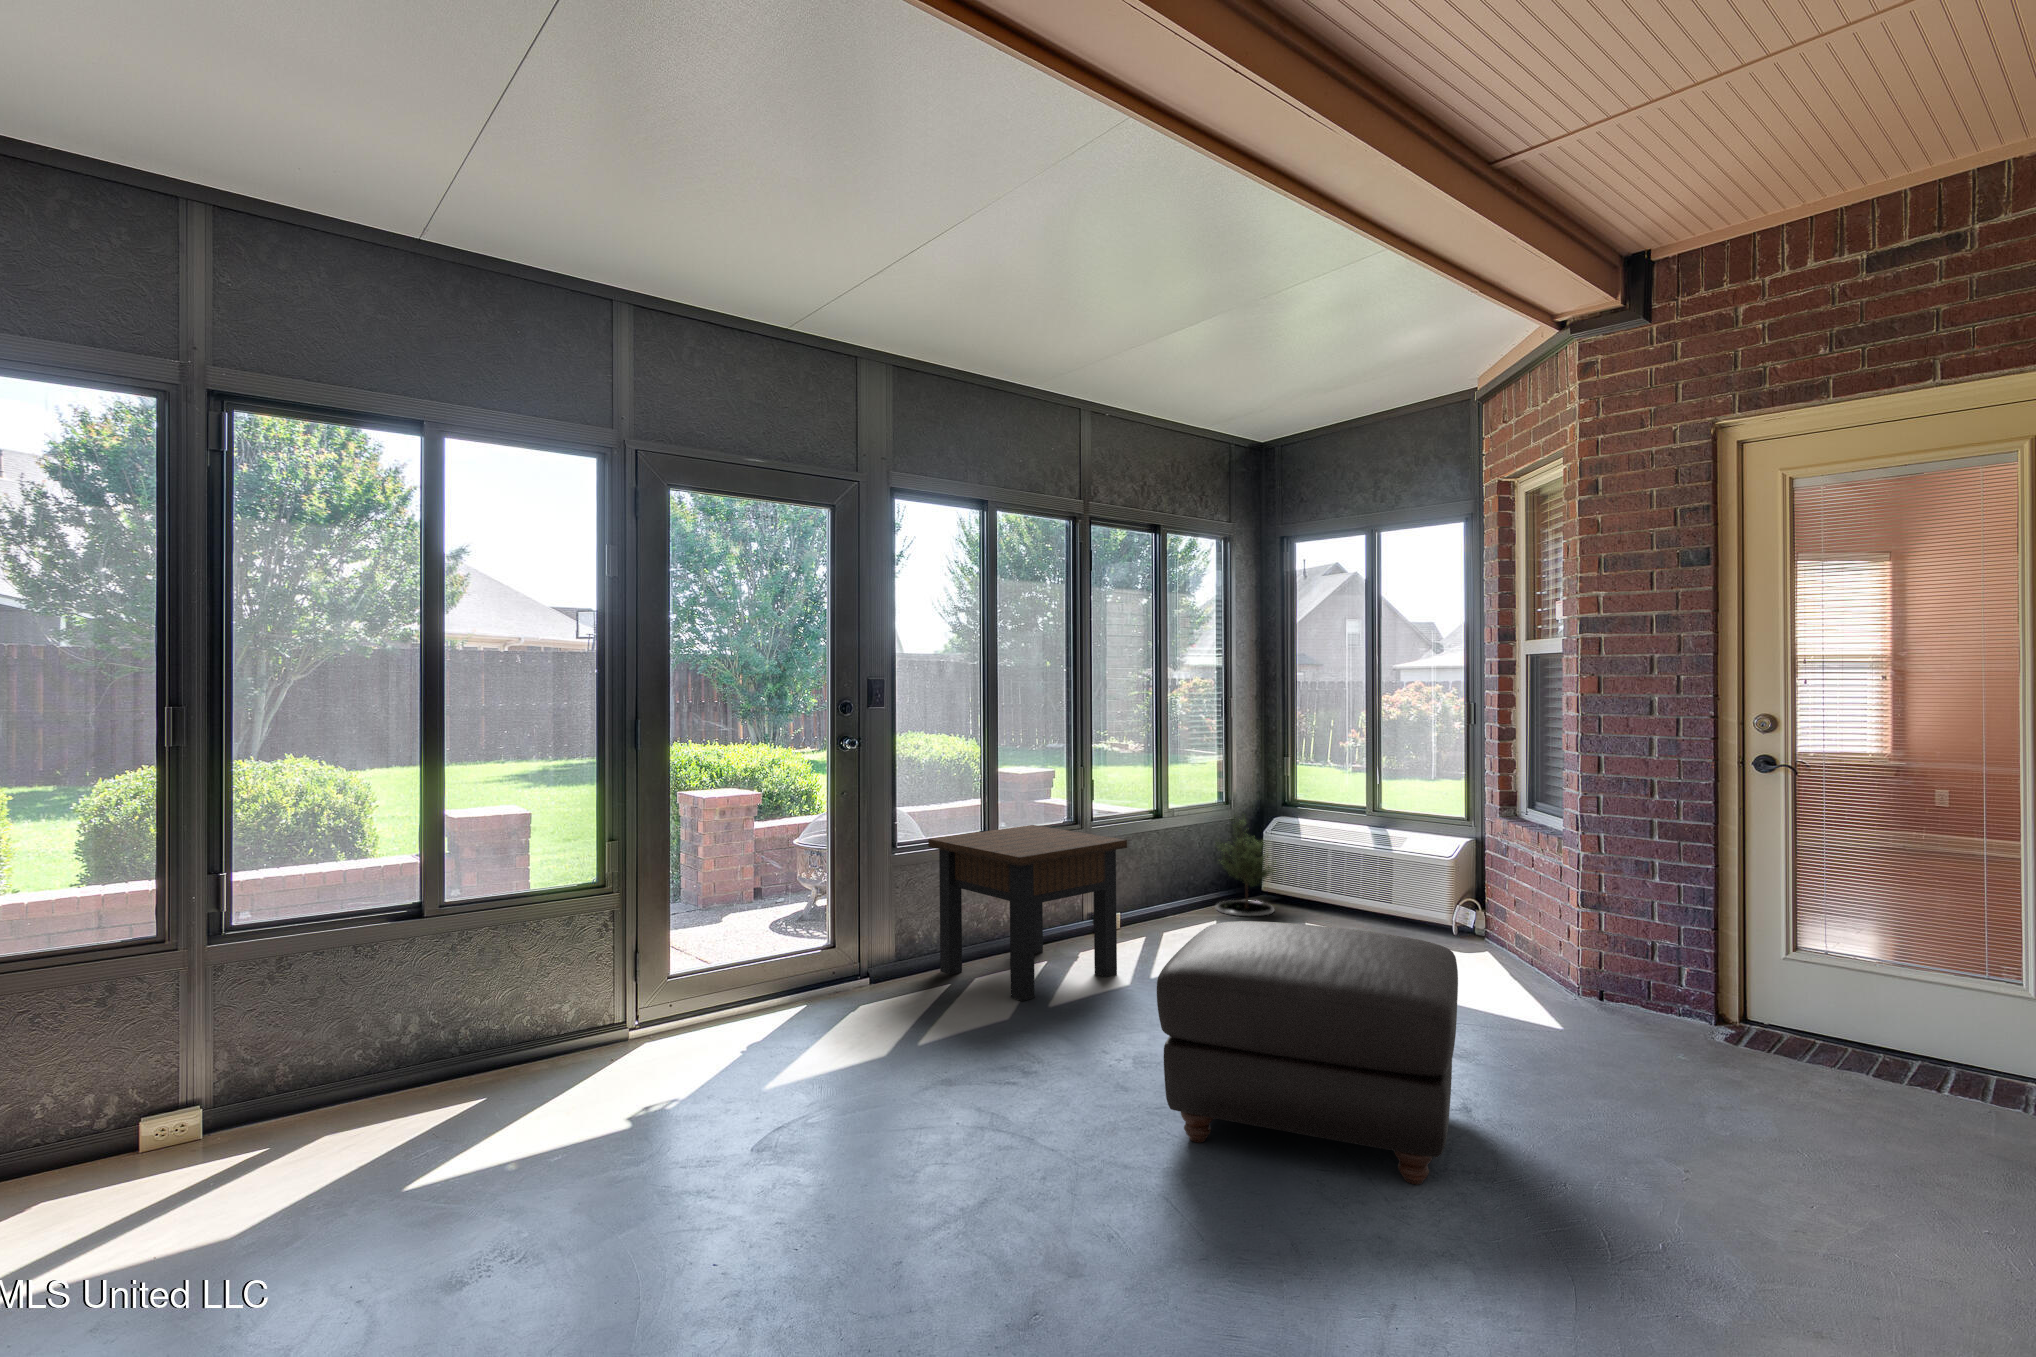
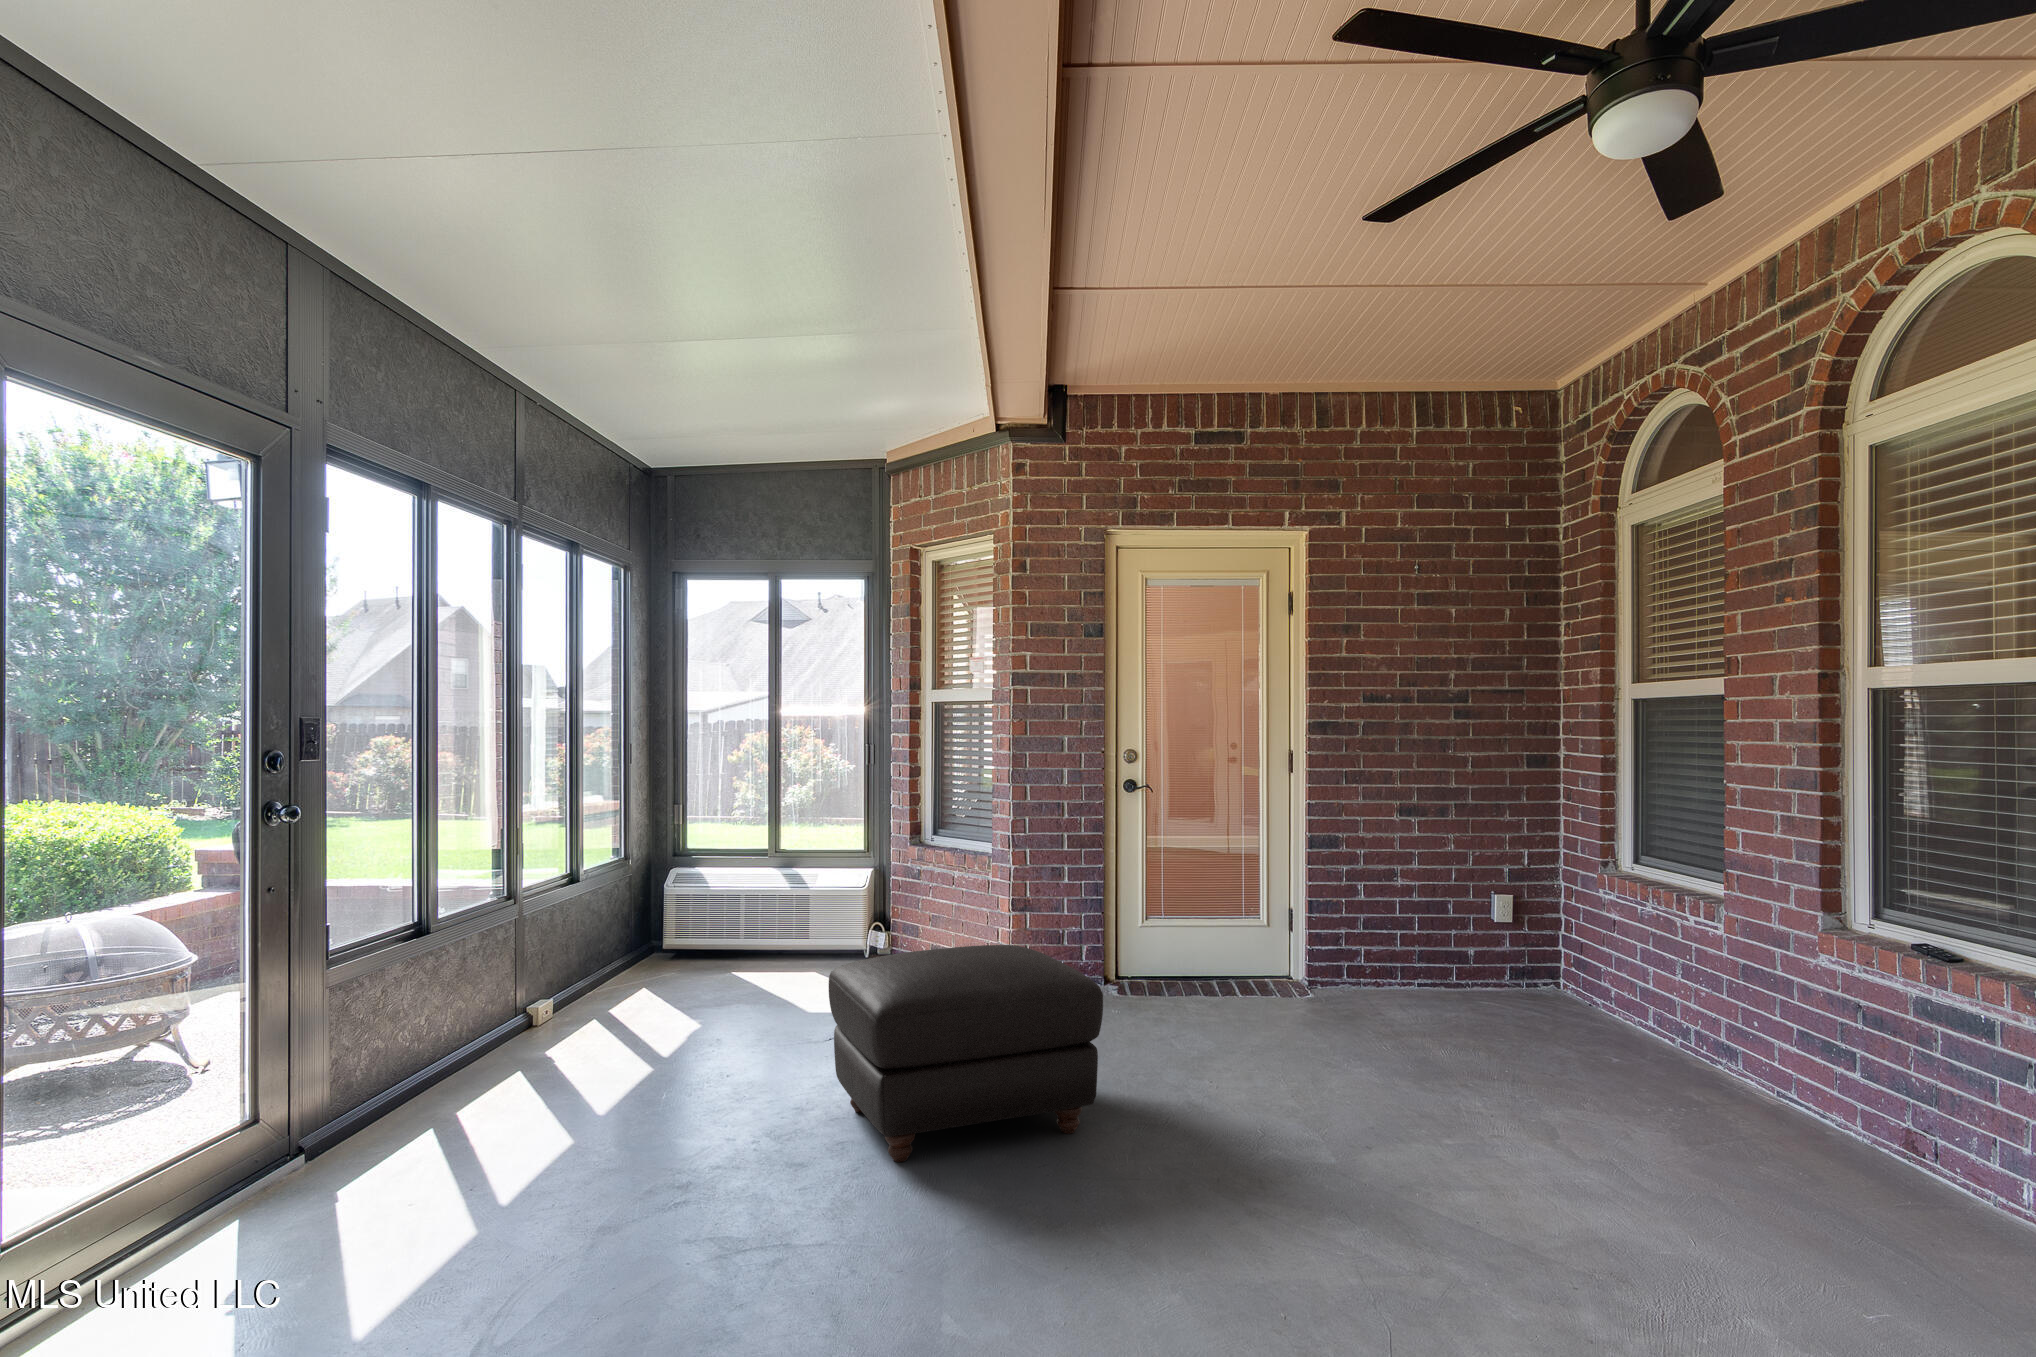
potted tree: present [1216,814,1275,916] -> none [621,863,700,981]
side table: present [928,825,1127,1001] -> none [385,906,633,1110]

